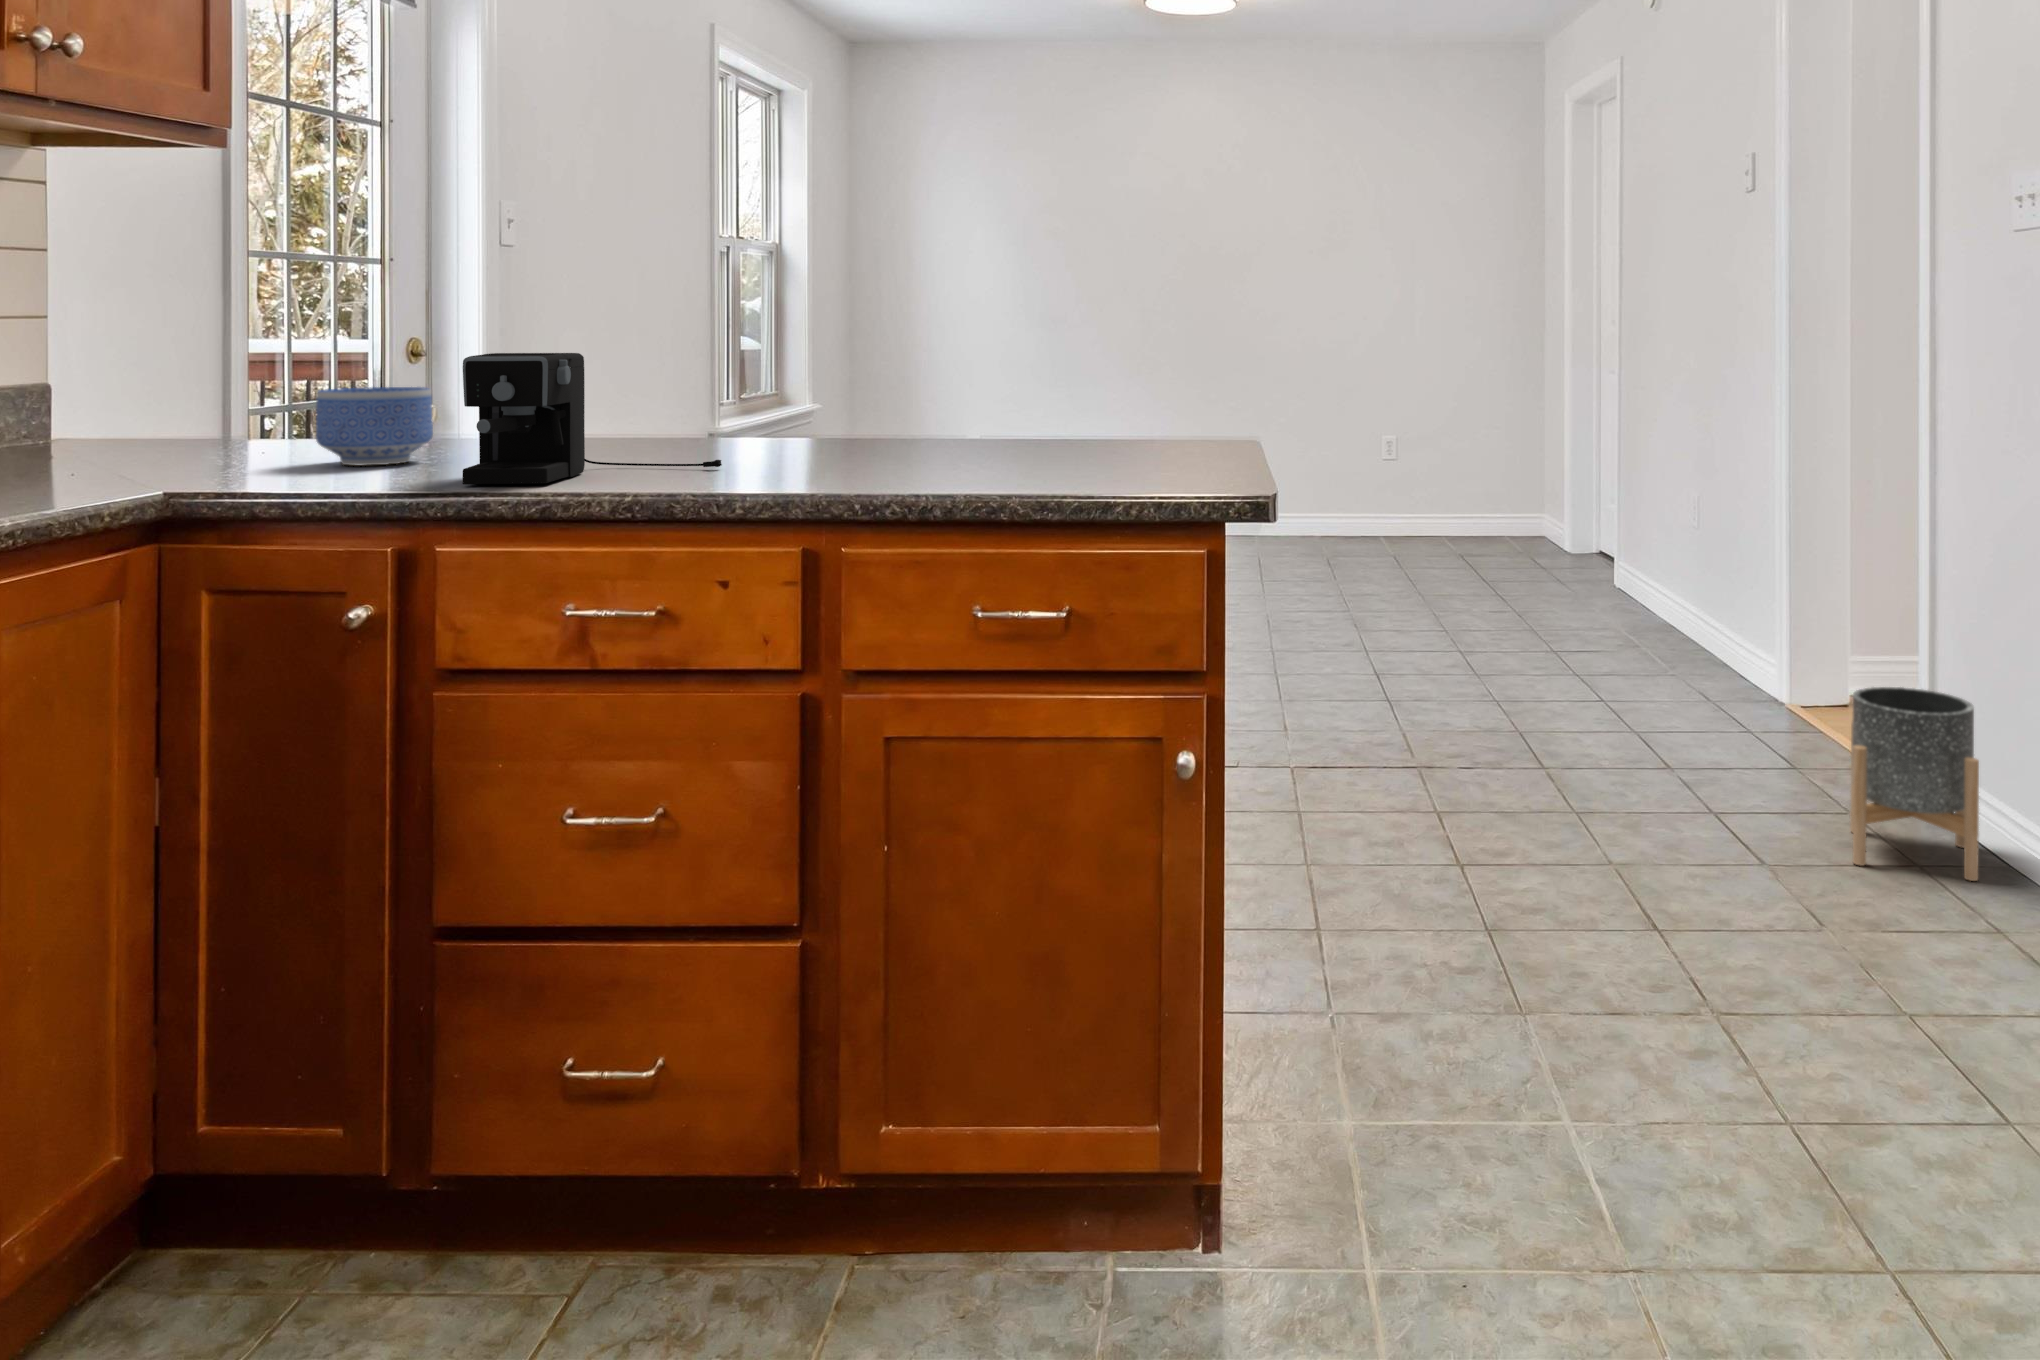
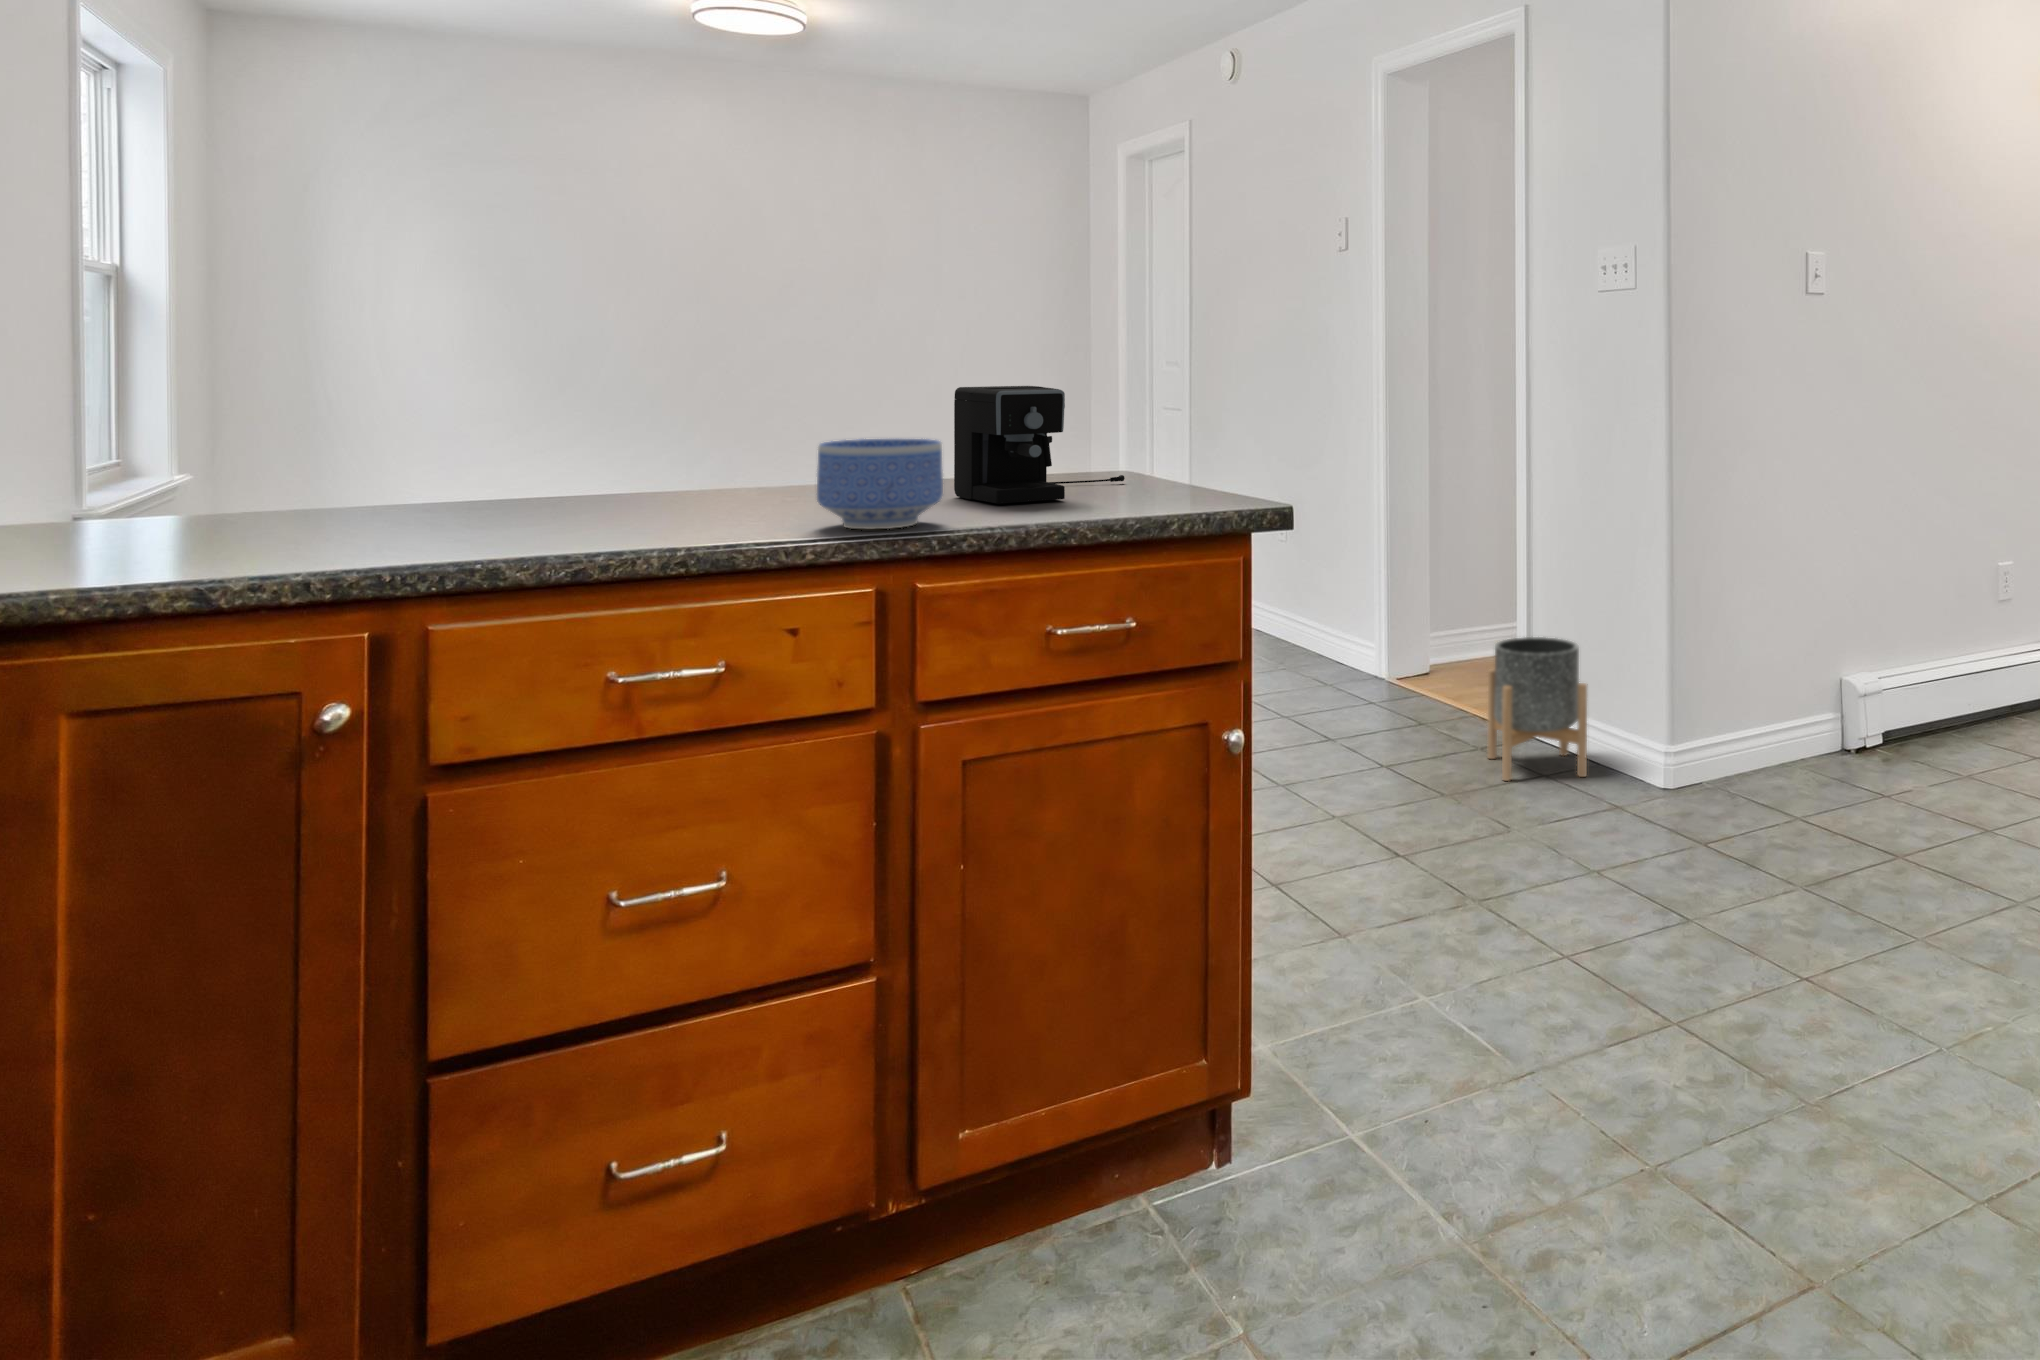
coffee maker: present [463,353,722,484] -> present [954,386,1125,504]
bowl: present [316,387,433,466] -> present [817,439,943,529]

